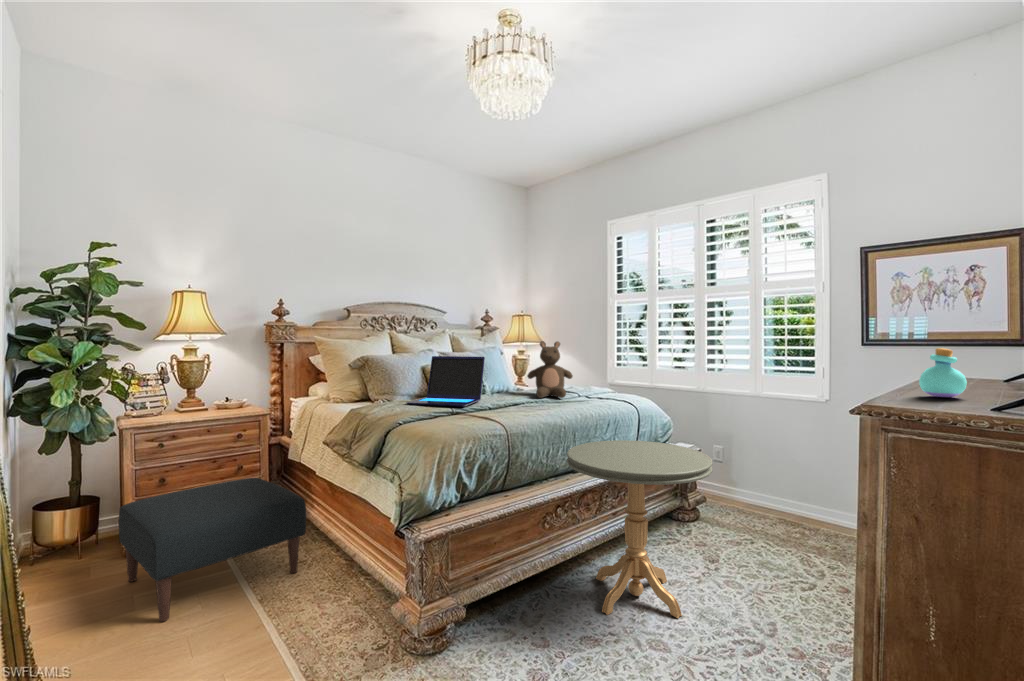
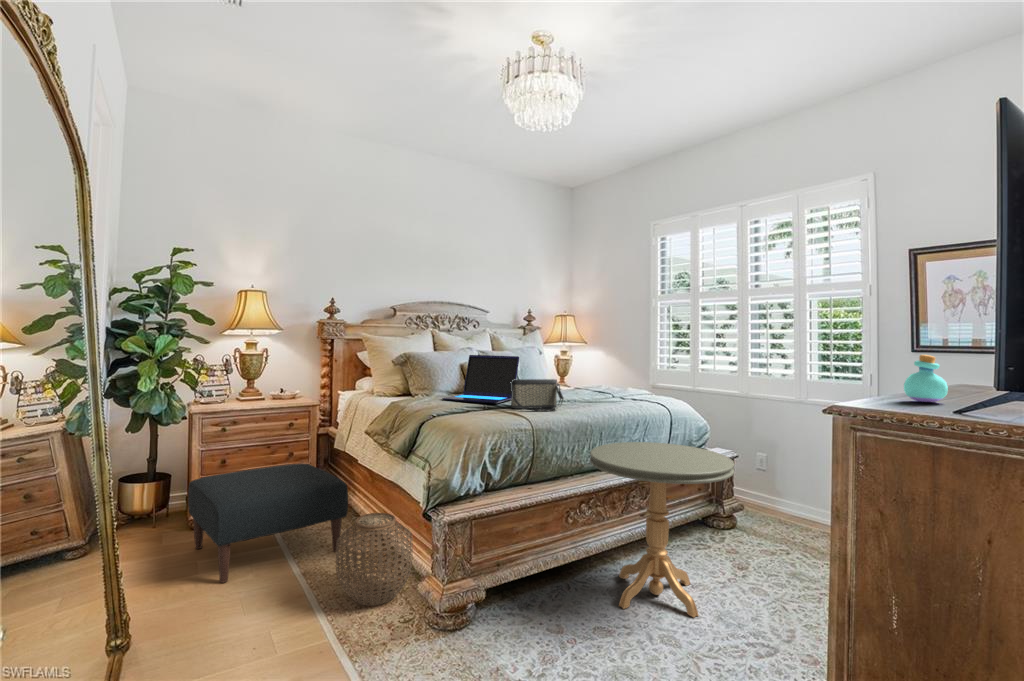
stuffed bear: present [527,341,573,398] -> none [562,343,608,399]
handbag: none [480,380,535,413] -> present [511,379,563,411]
woven basket: none [297,531,383,635] -> present [336,513,413,606]

